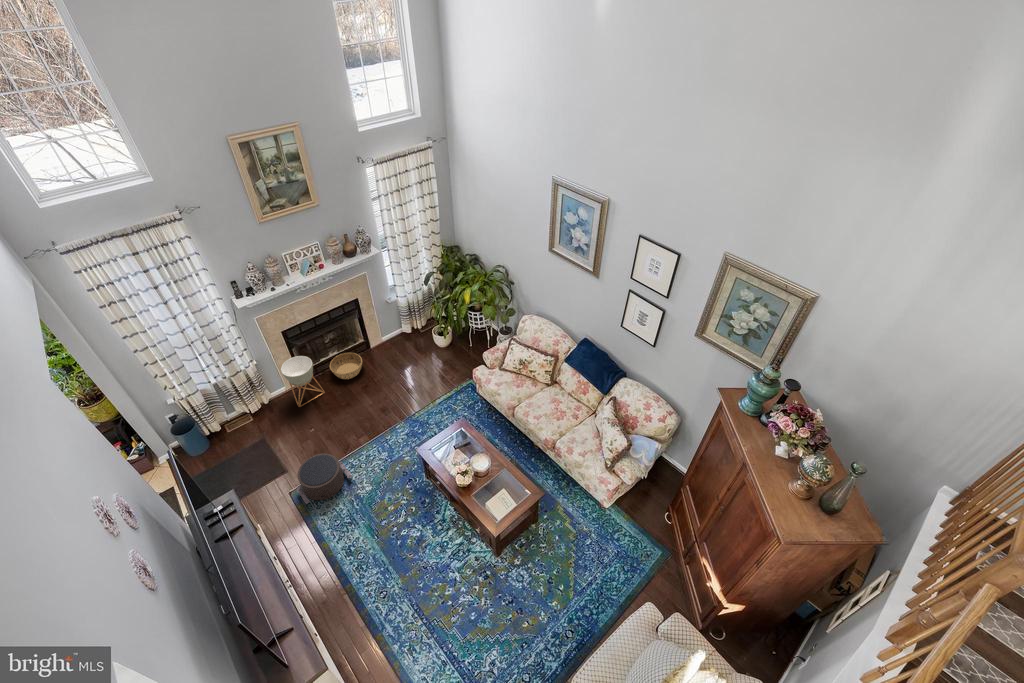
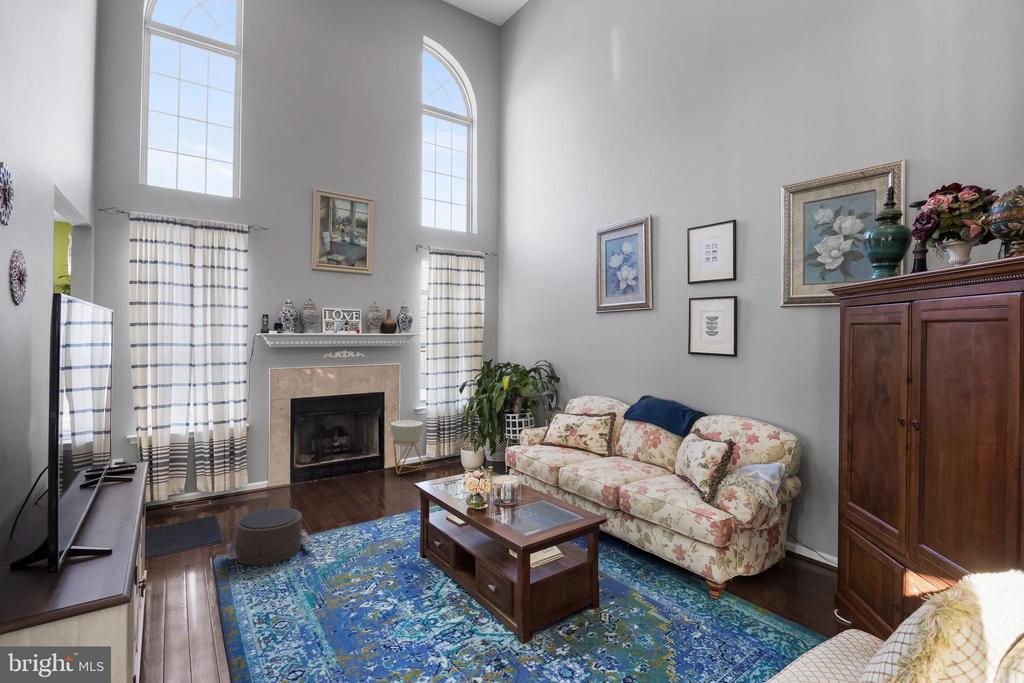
basket: present [330,353,362,379] -> none [330,458,371,482]
planter: present [281,356,325,407] -> present [390,420,425,474]

